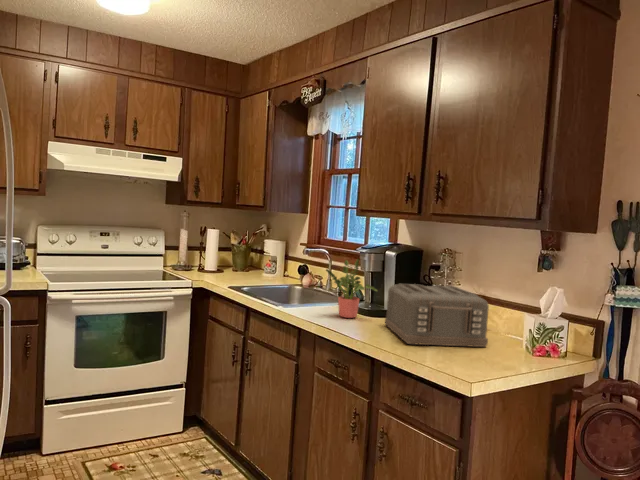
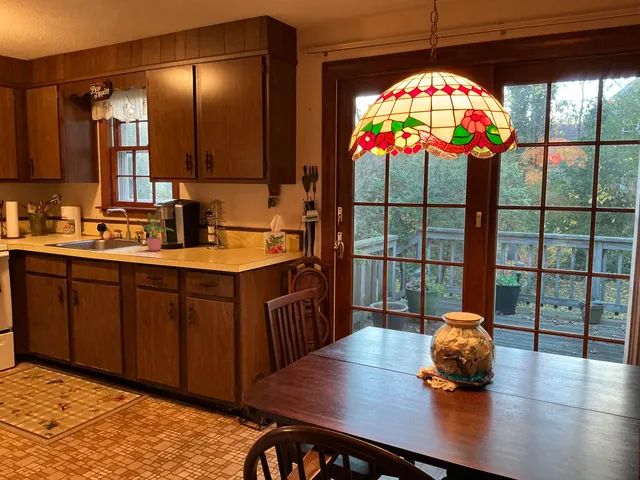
toaster: present [385,284,489,347] -> none [181,222,245,257]

